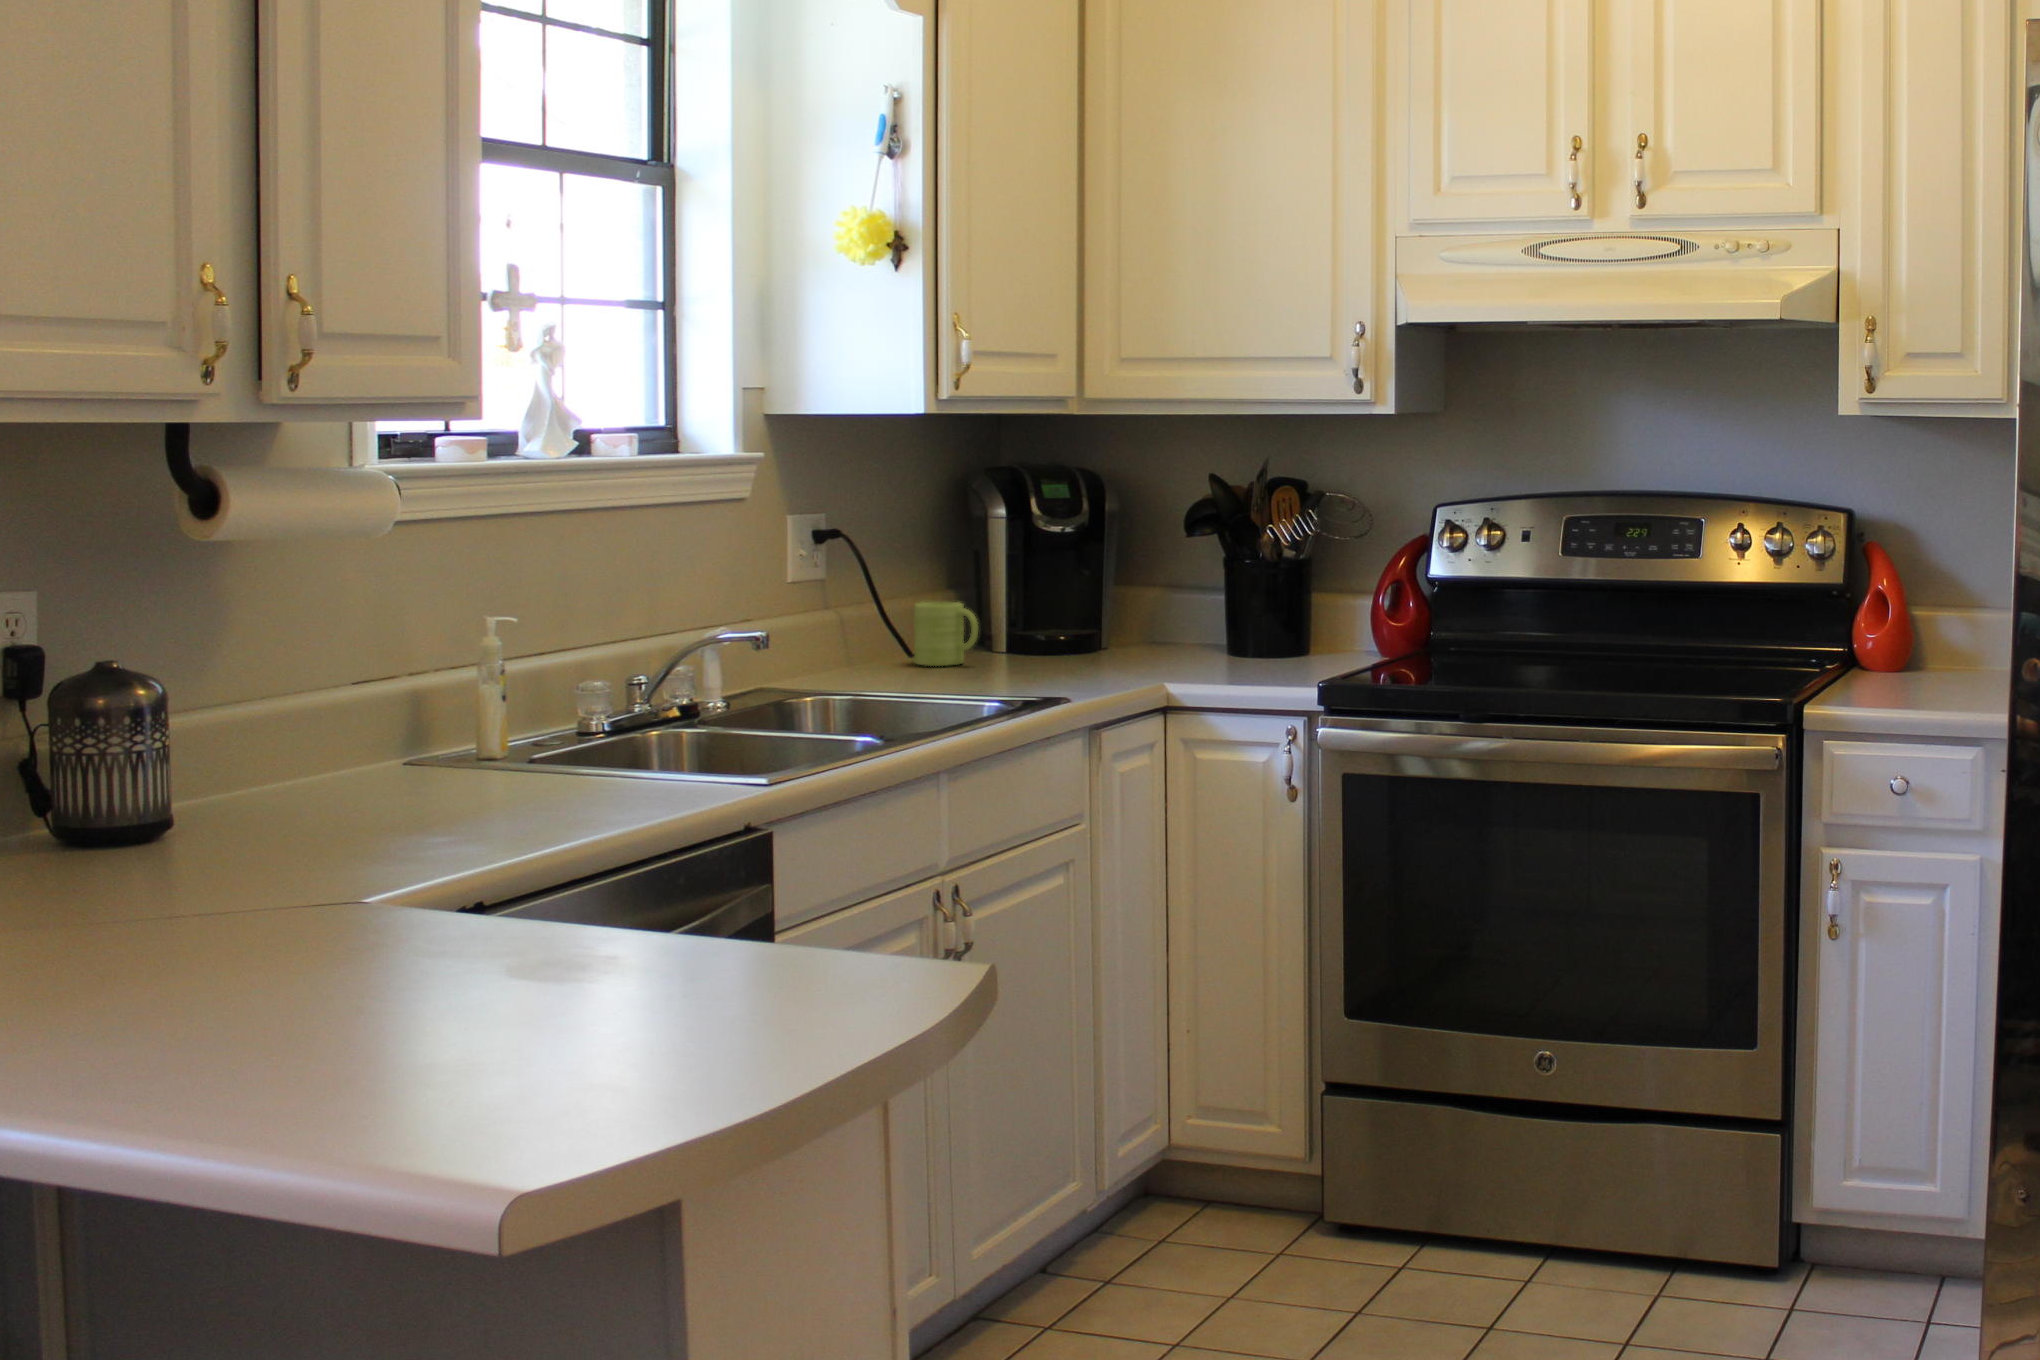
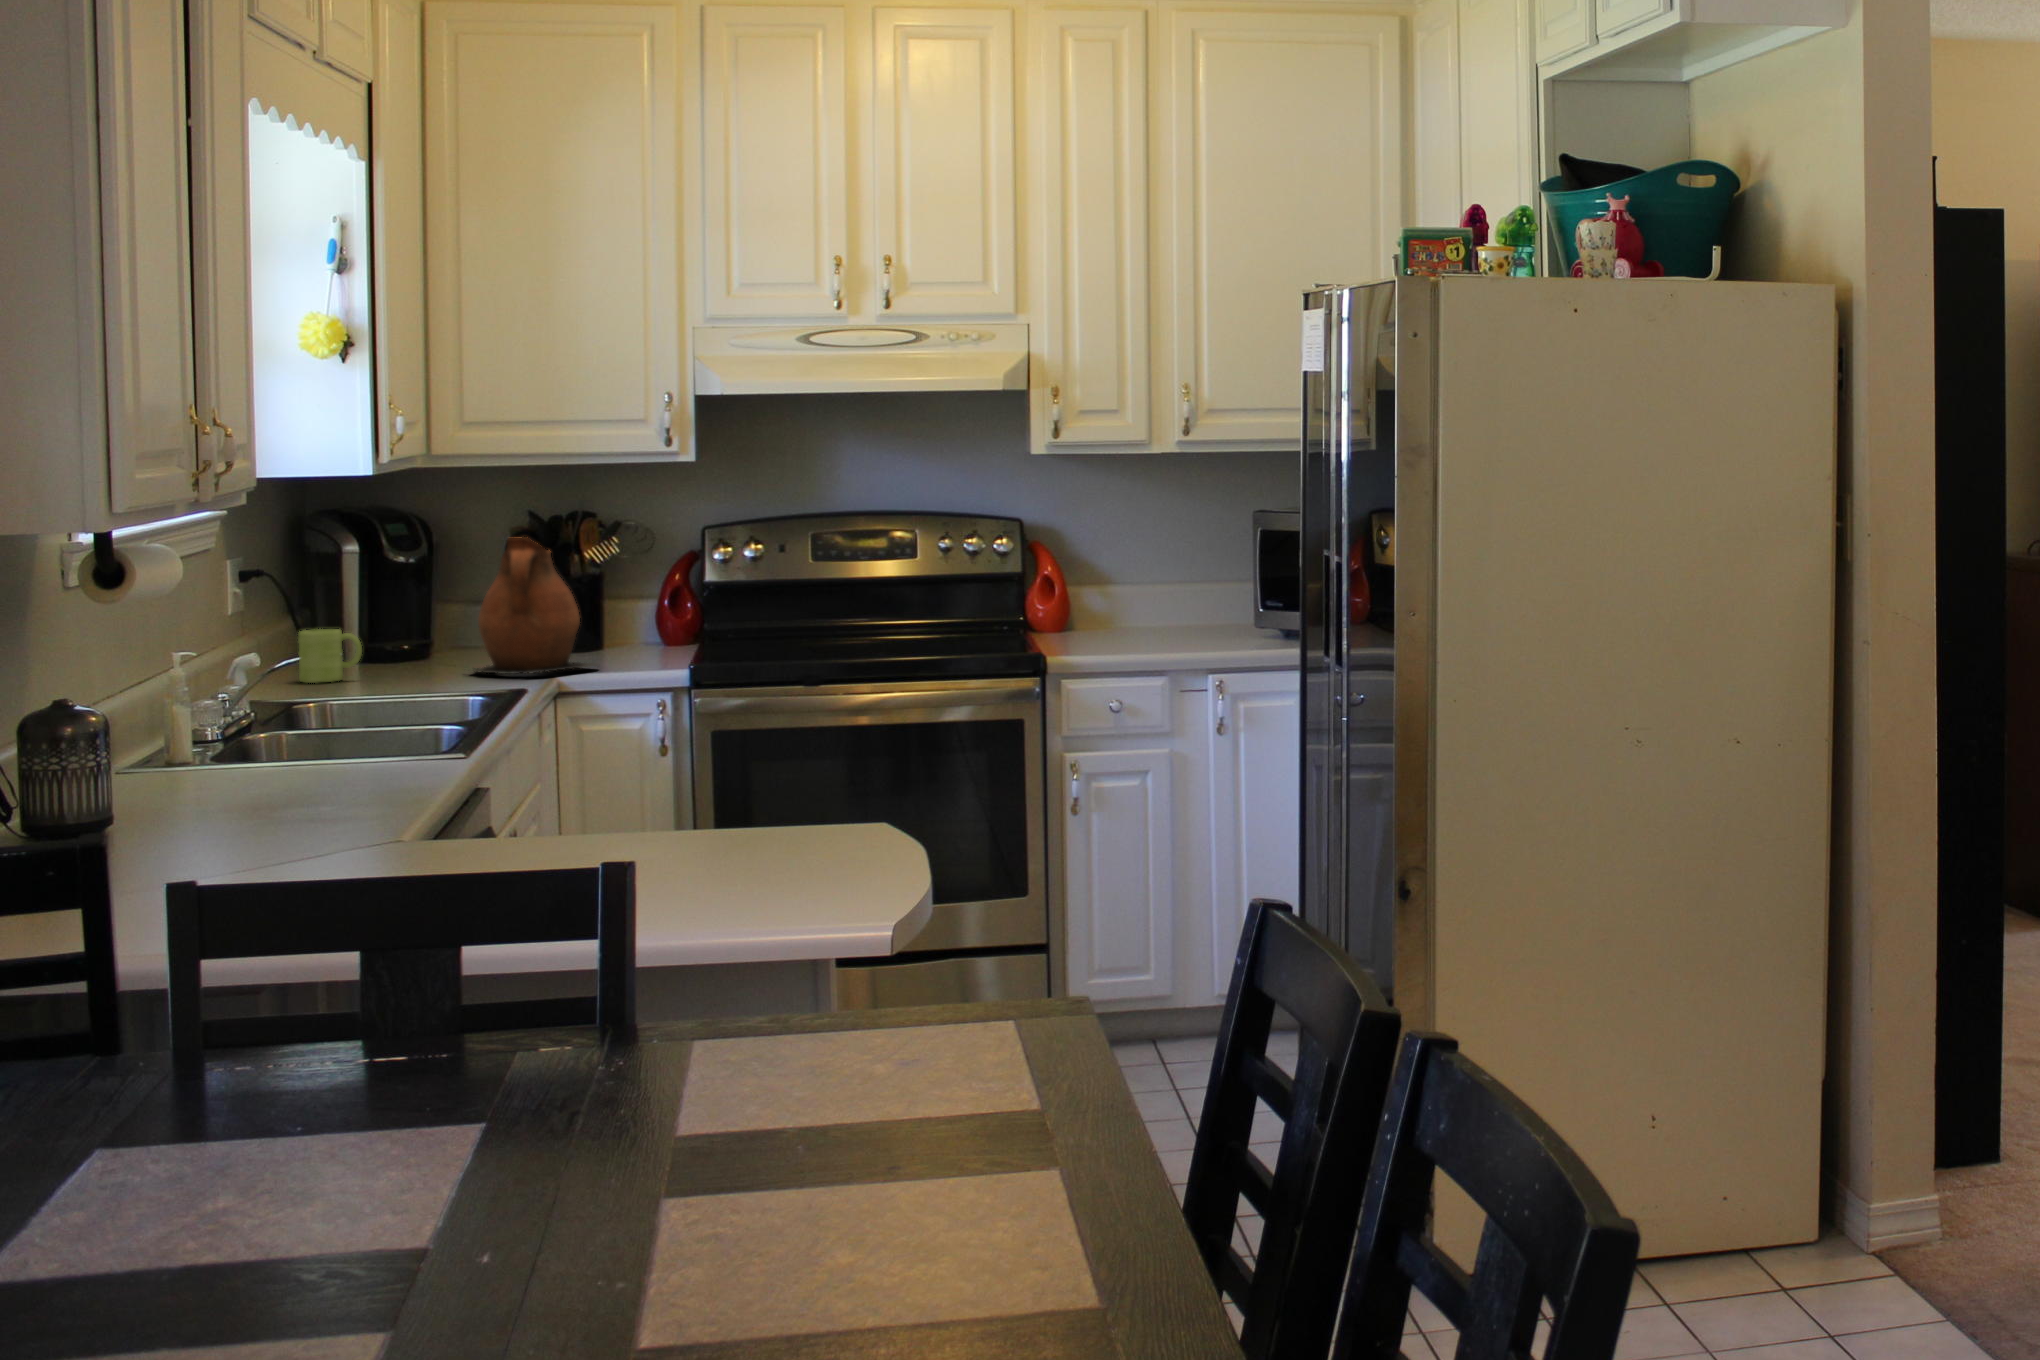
ceramic pitcher: none [1088,501,1247,675] -> present [468,537,597,674]

